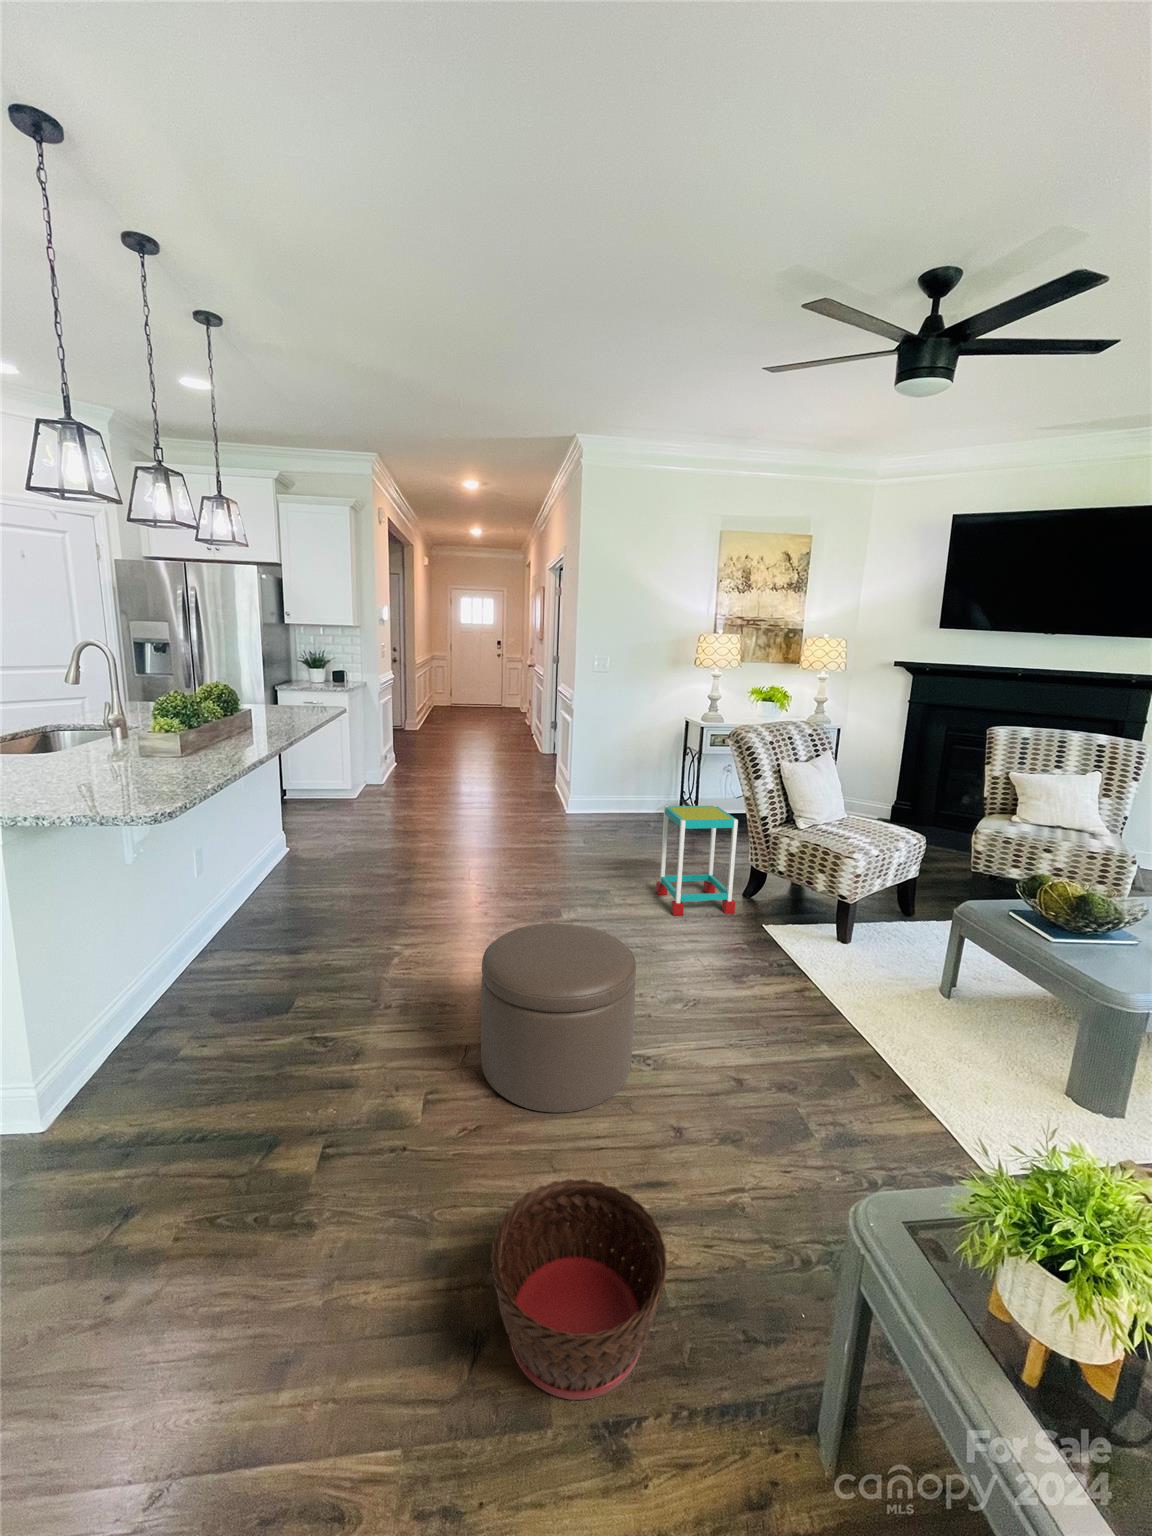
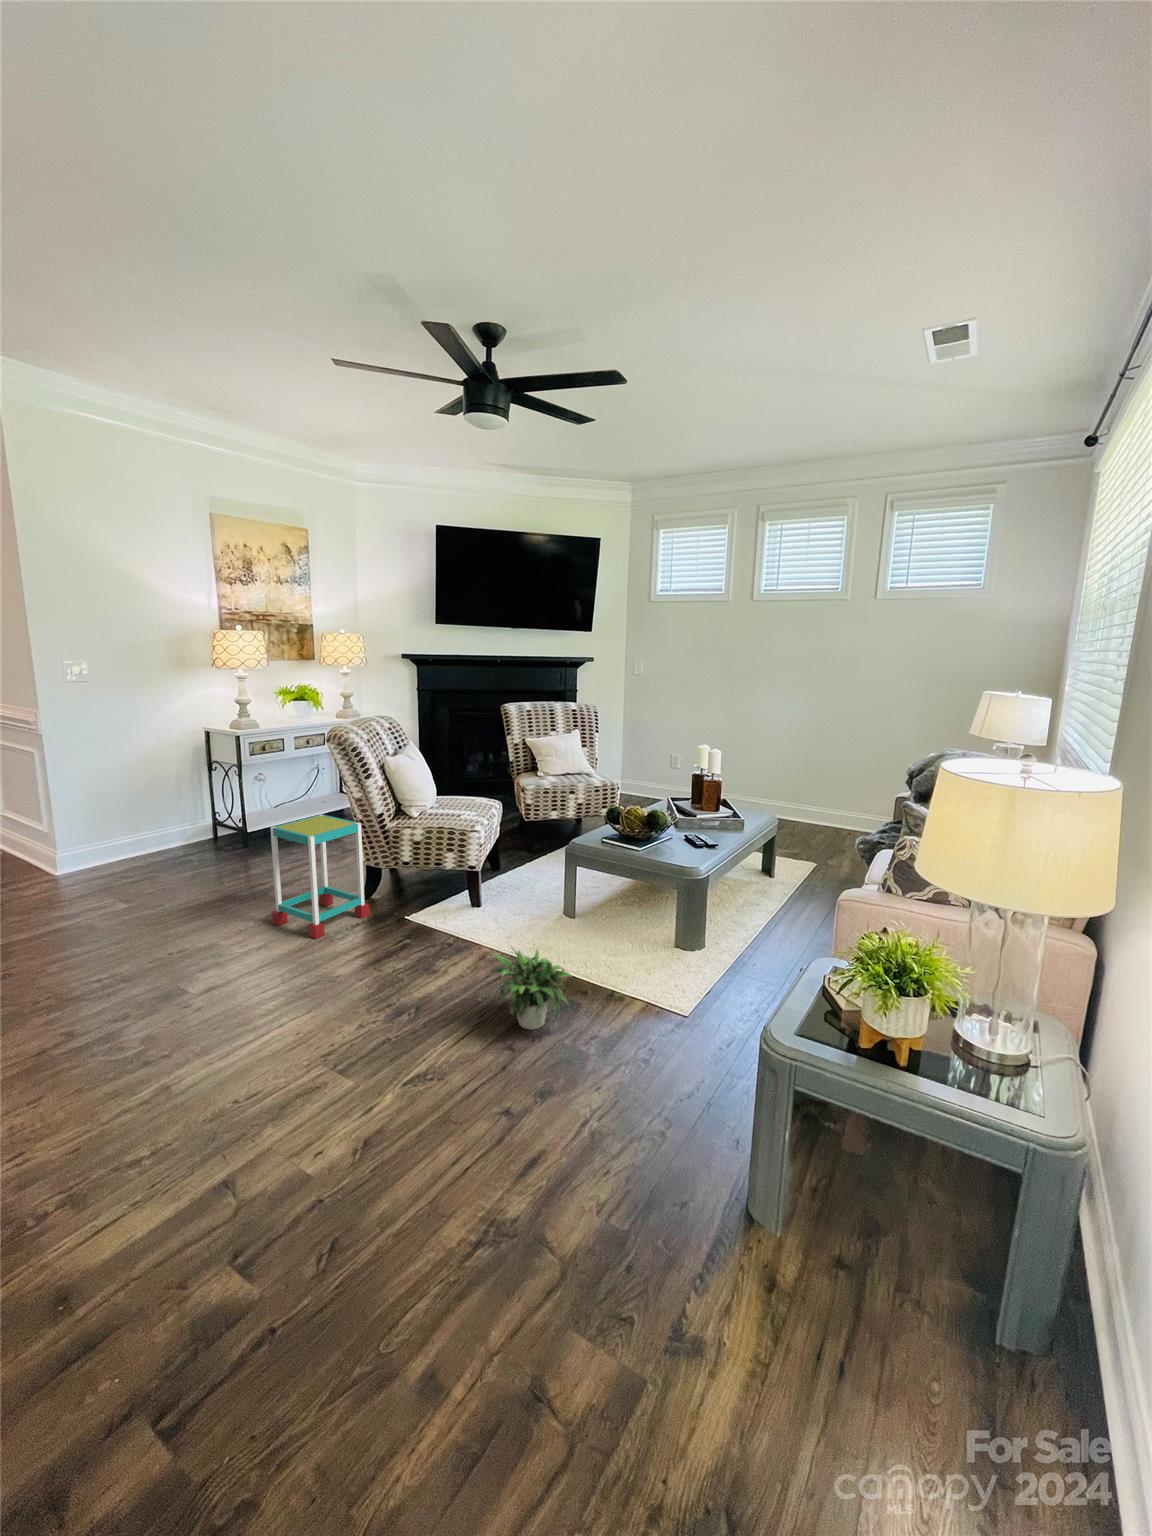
ottoman: present [481,923,636,1113] -> none [243,970,433,1198]
potted plant: none [746,977,839,1082] -> present [491,947,572,1030]
basket: present [491,1179,667,1400] -> none [509,1168,673,1374]

